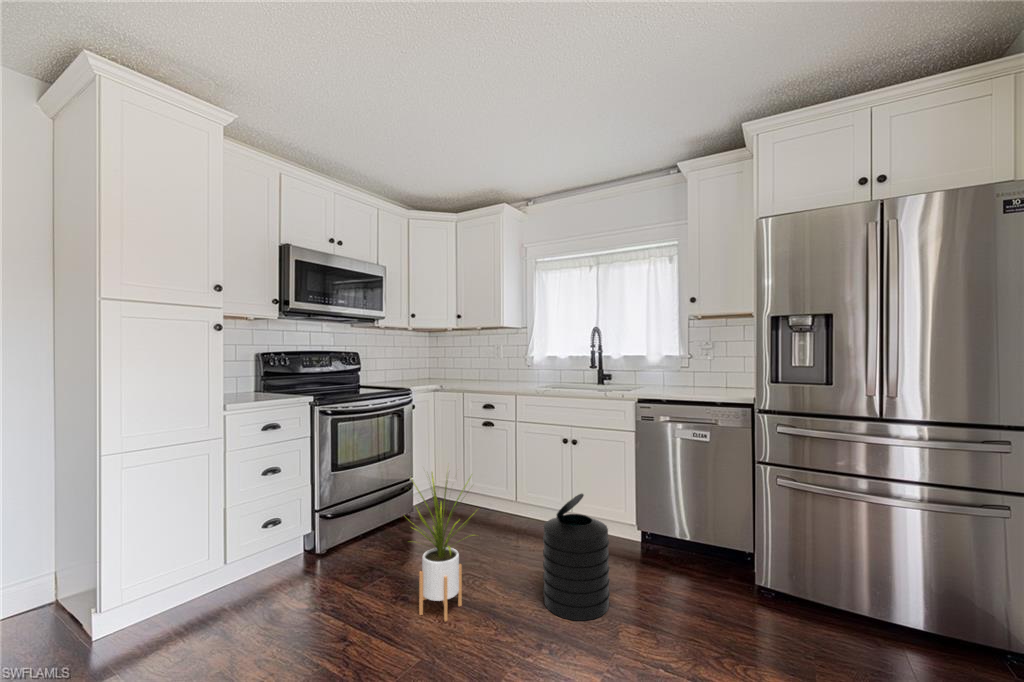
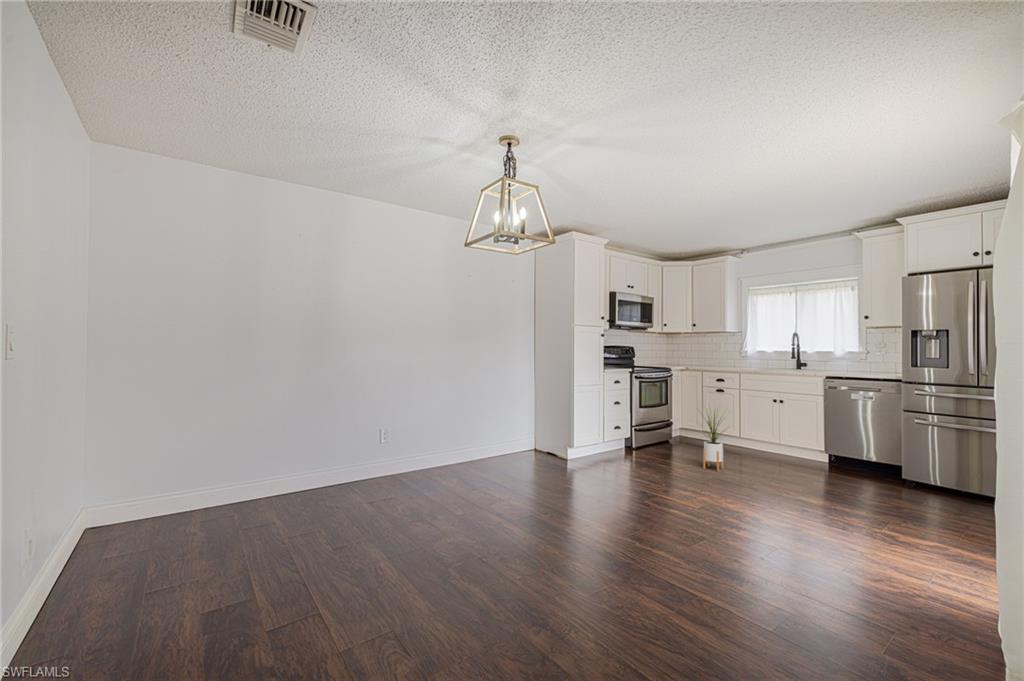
trash can: present [543,494,610,621] -> none [767,420,806,479]

